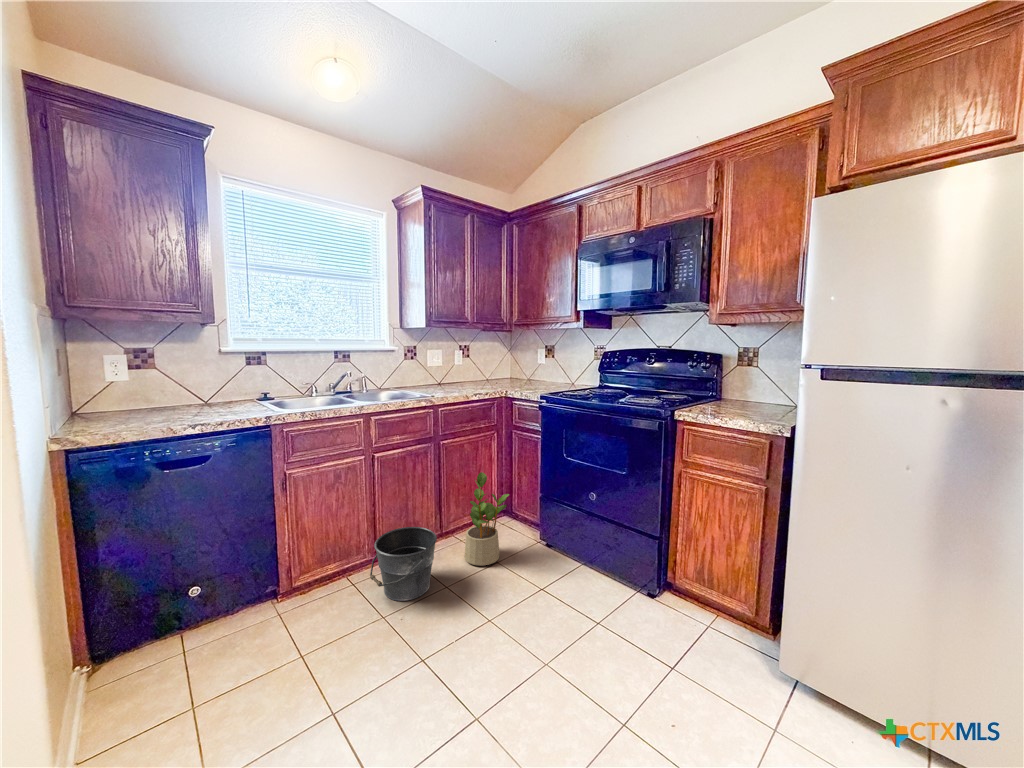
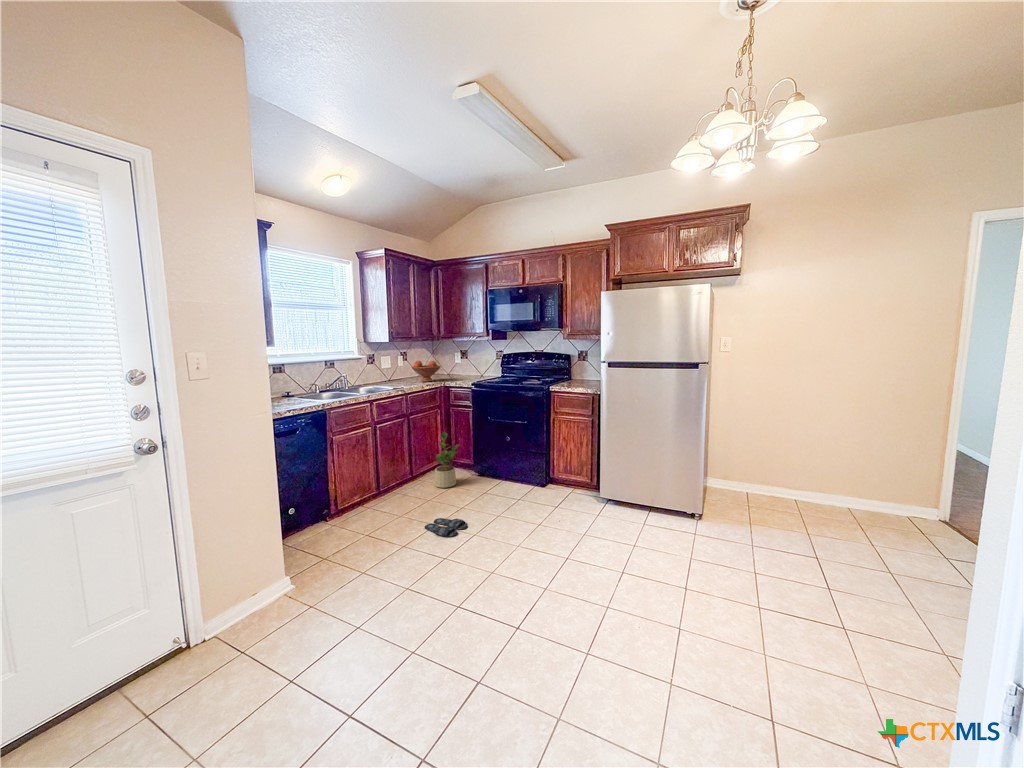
fruit bowl: none [461,357,504,389] -> present [412,360,441,382]
bucket: present [370,527,437,601] -> none [387,468,427,508]
slippers: none [389,644,462,712] -> present [425,518,467,537]

